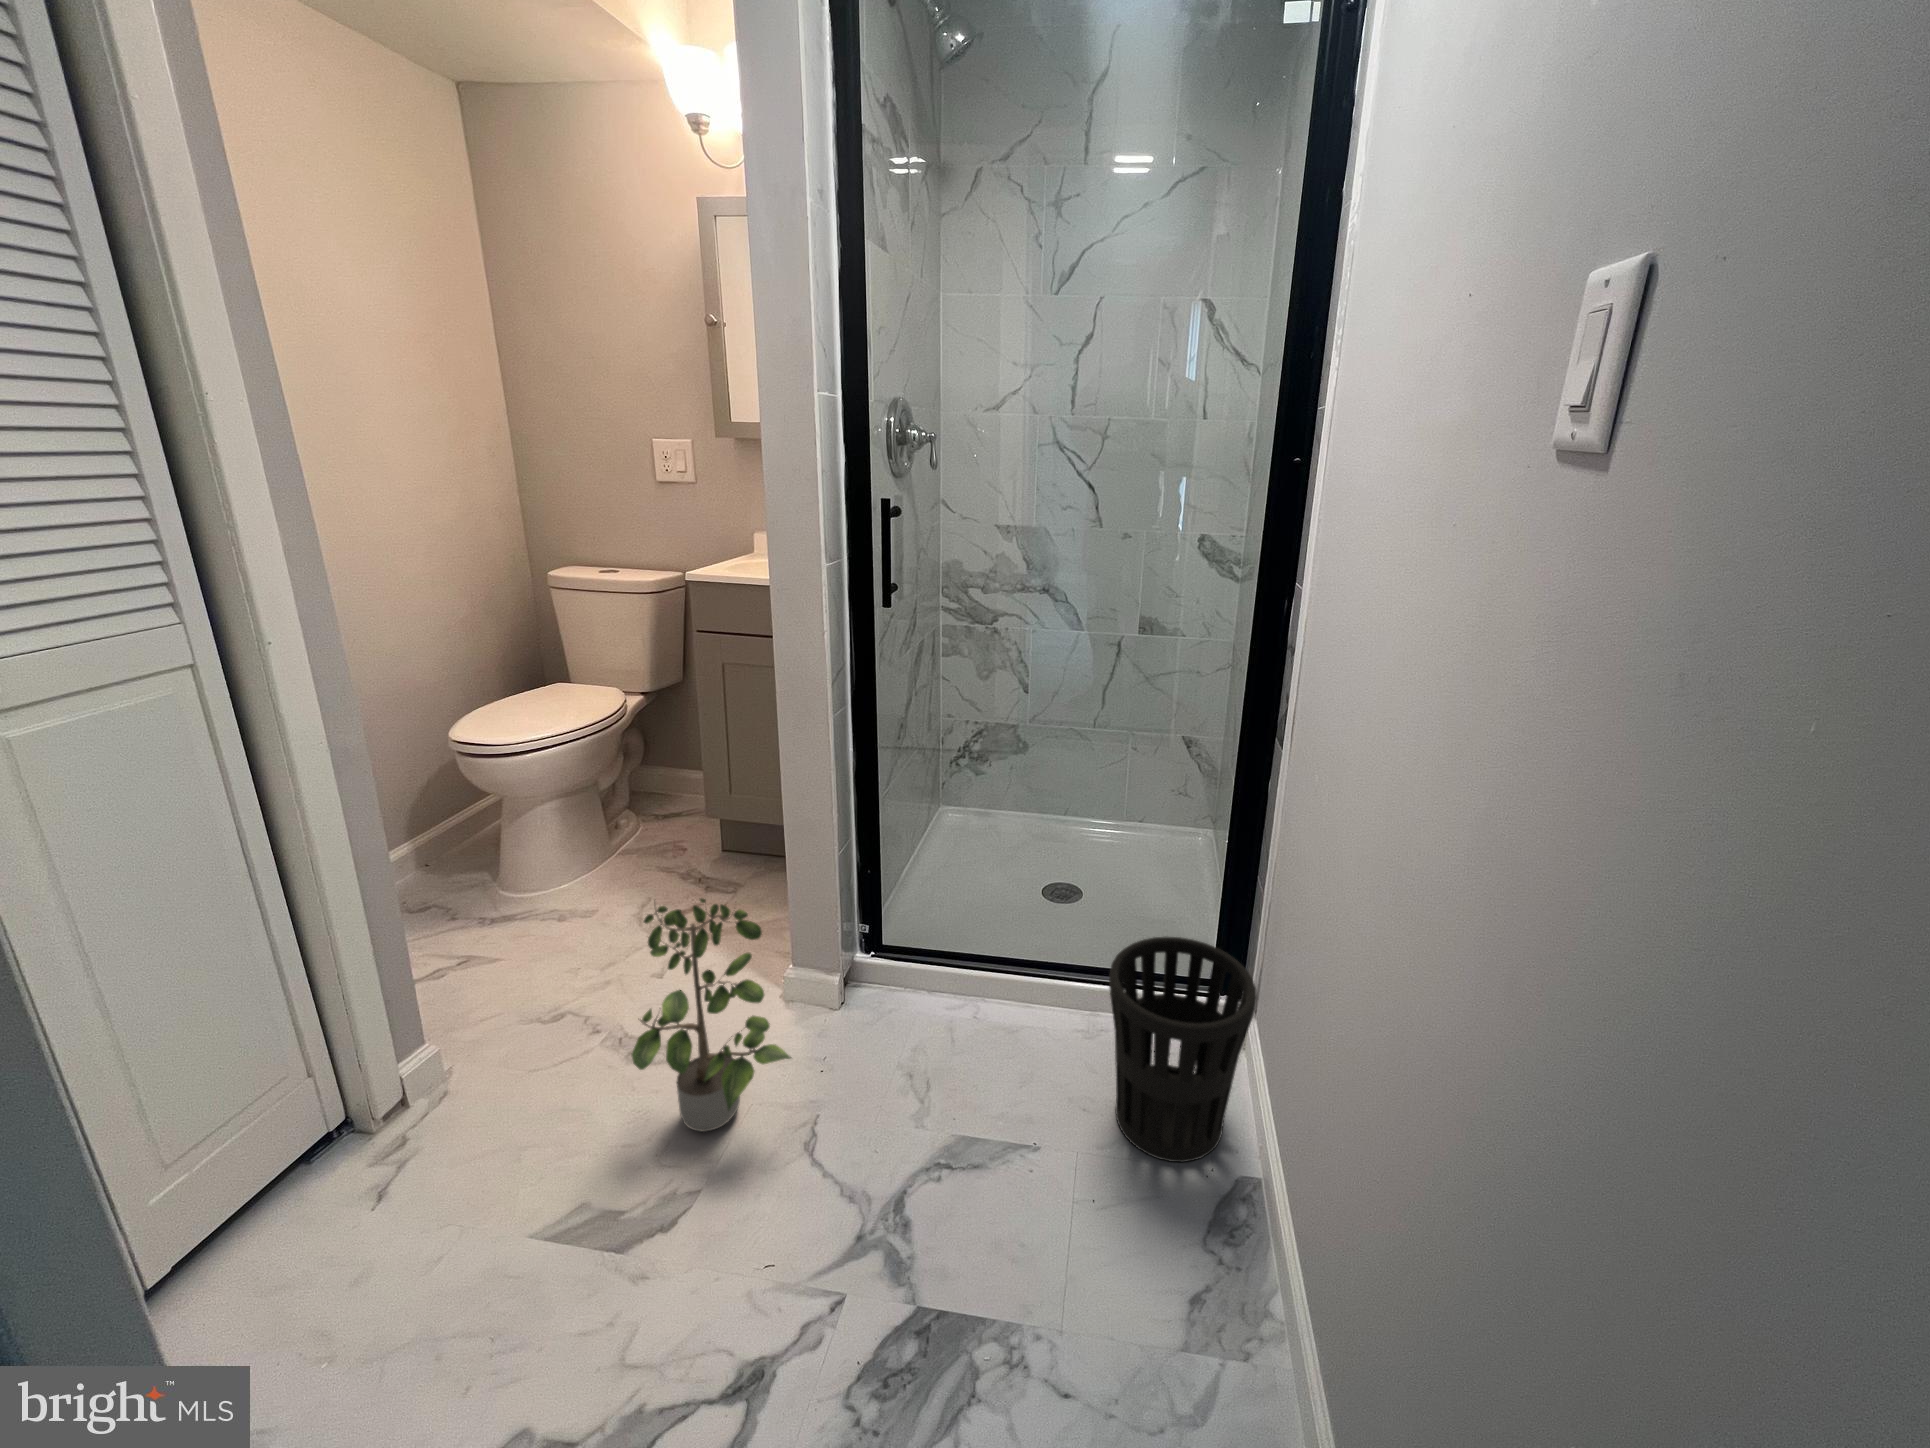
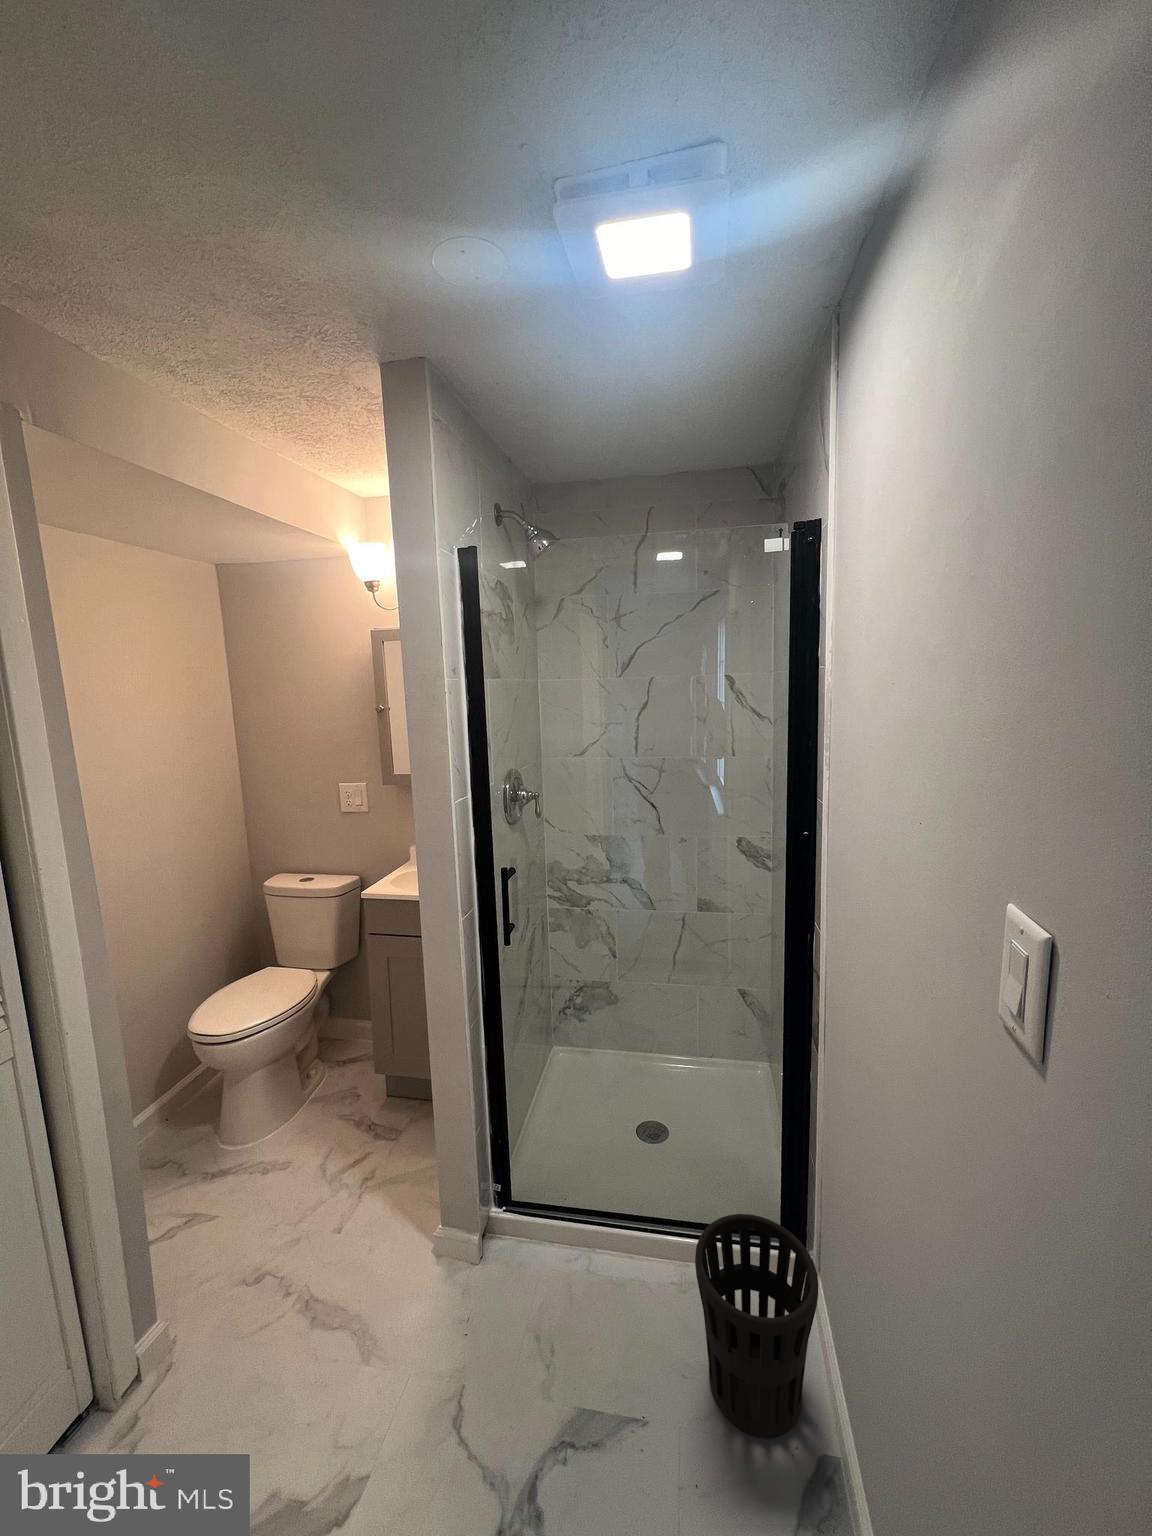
potted plant: present [632,898,791,1132] -> none [316,1205,444,1407]

